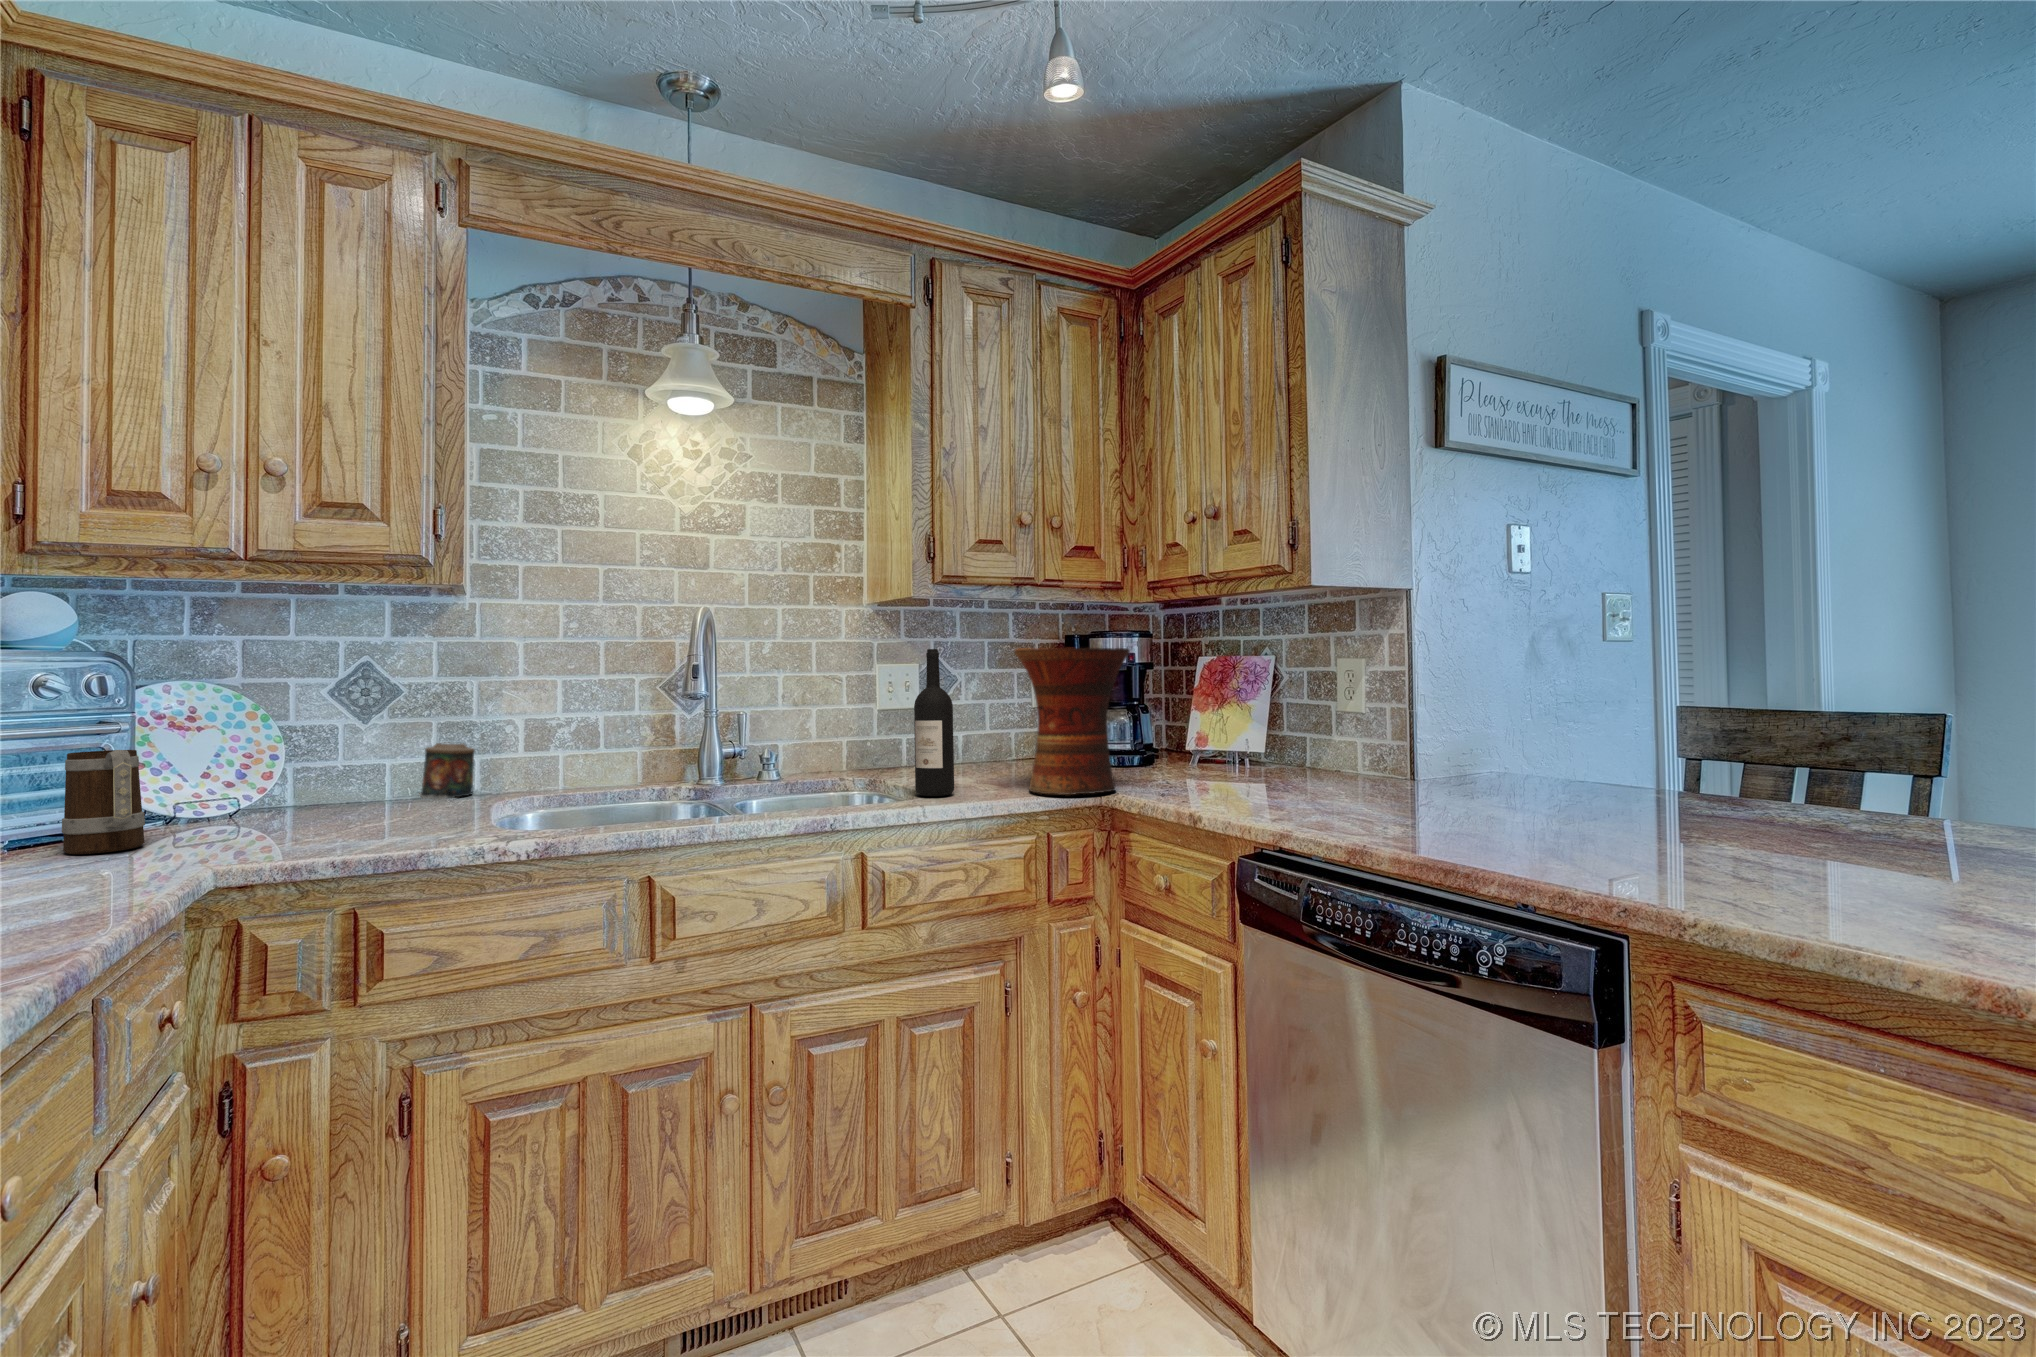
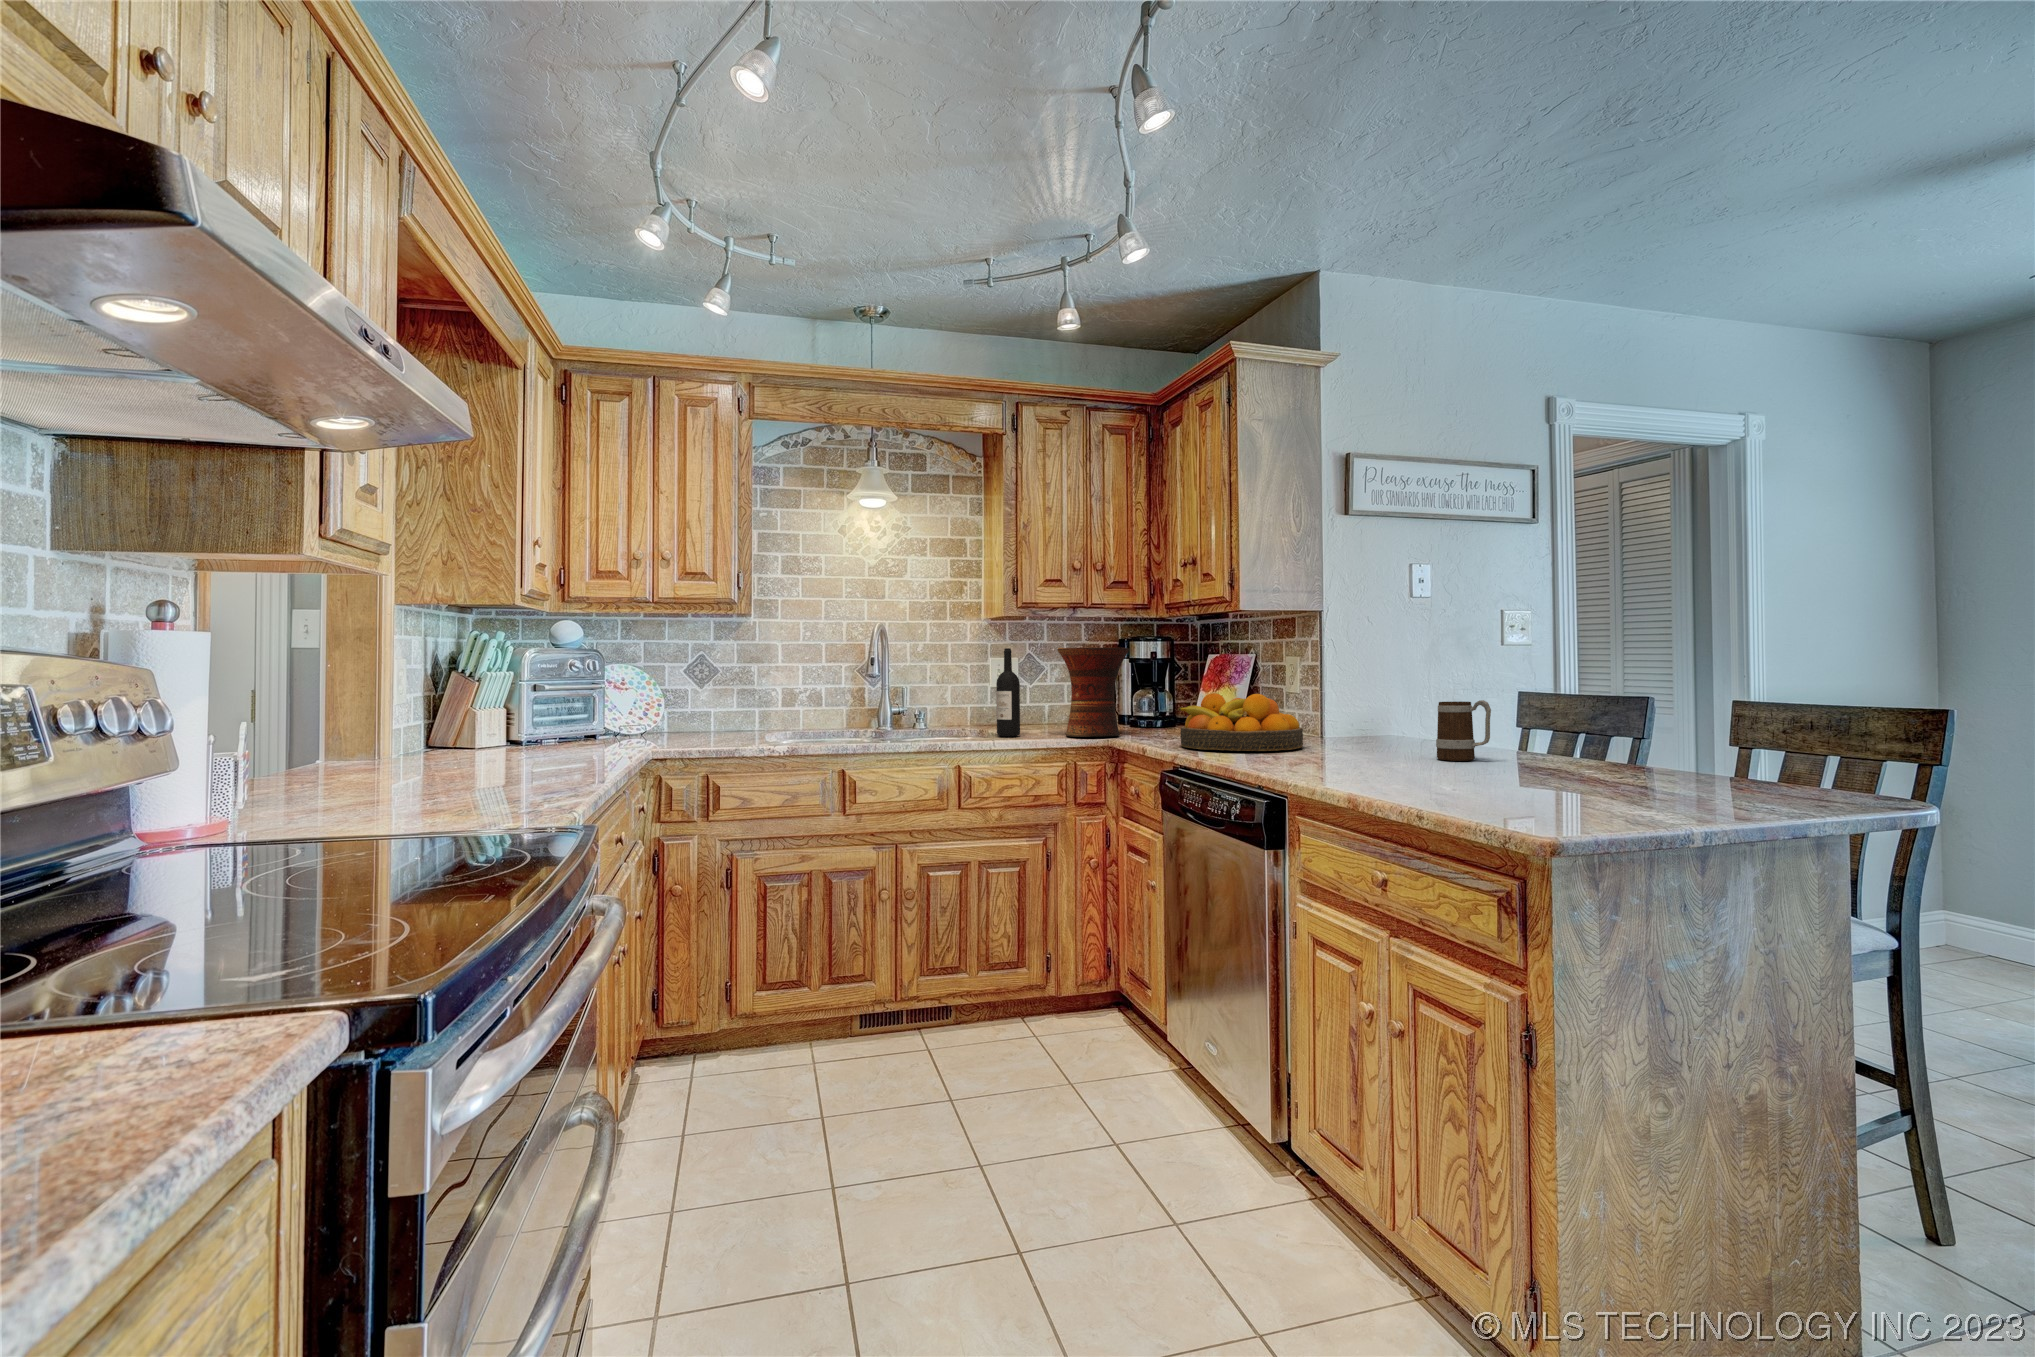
fruit bowl: none [1255,725,1468,829] -> present [1178,693,1303,751]
candle: present [419,743,475,799] -> none [726,702,755,733]
mug: present [62,750,145,854] -> present [1436,700,1491,761]

